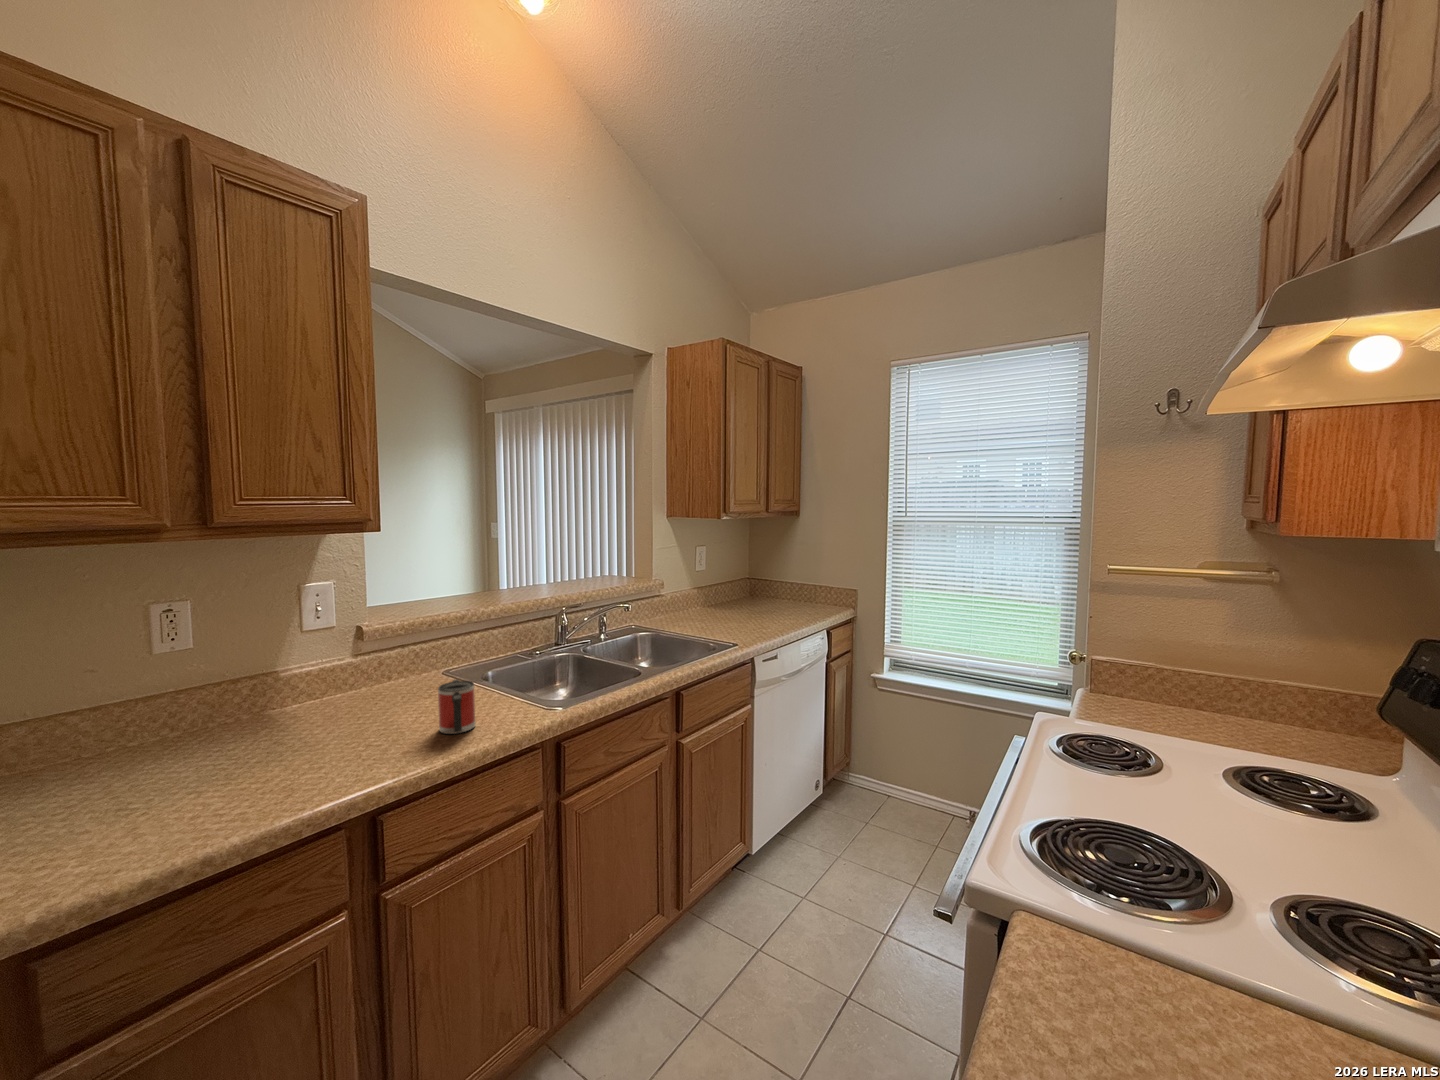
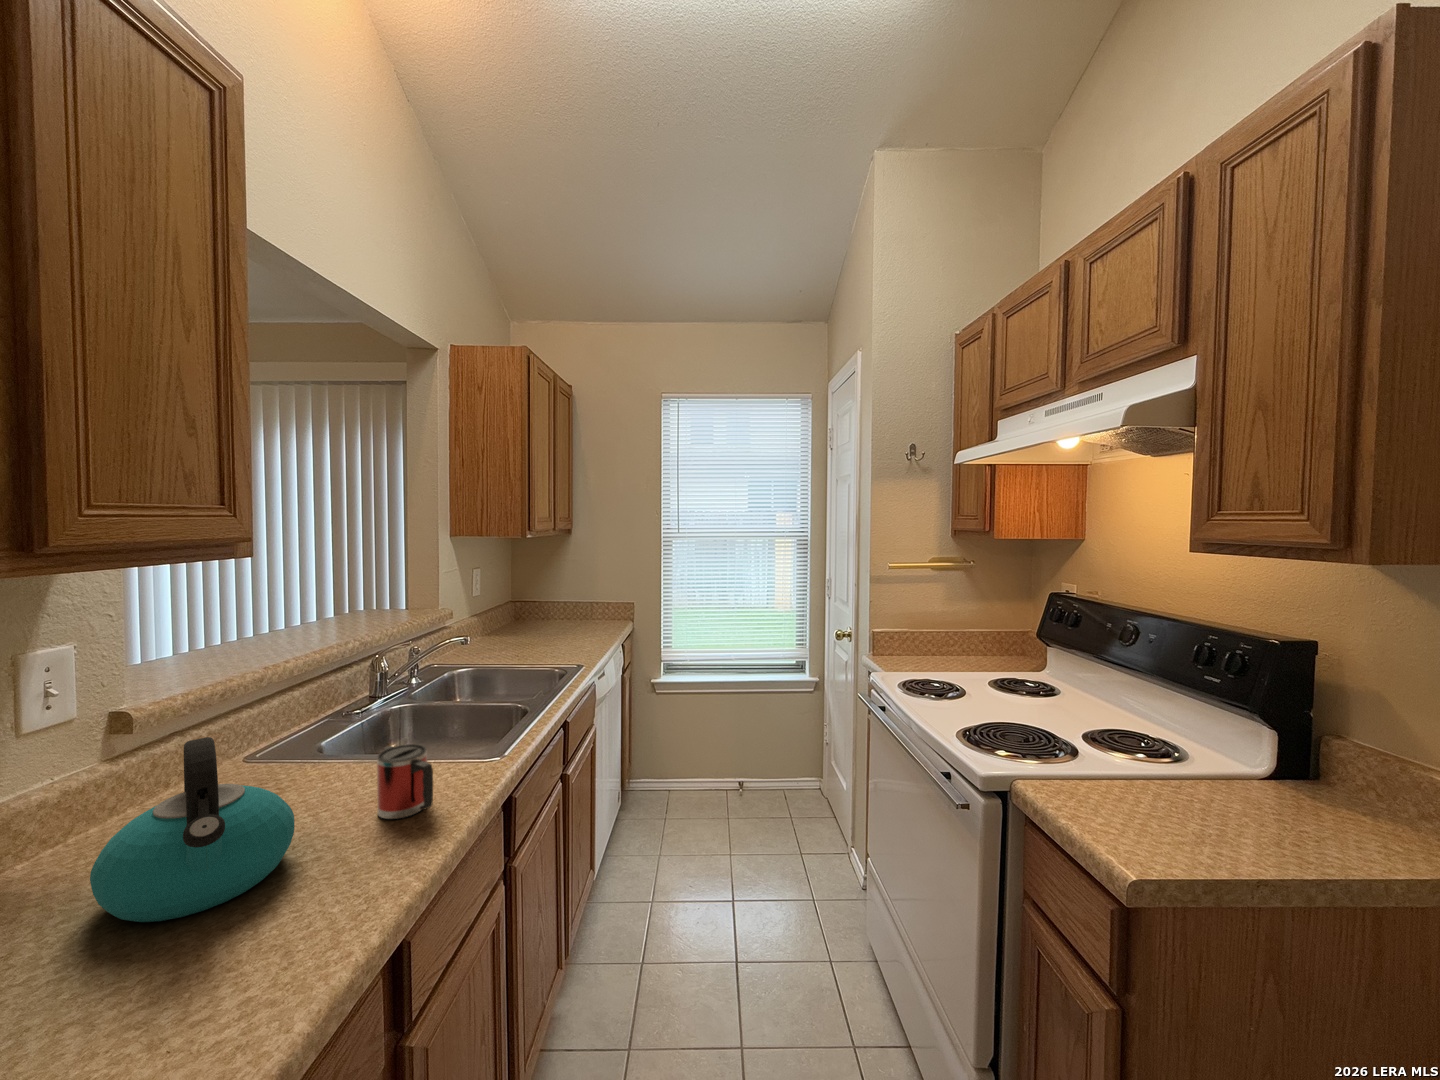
kettle: none [266,649,381,755] -> present [90,737,295,922]

